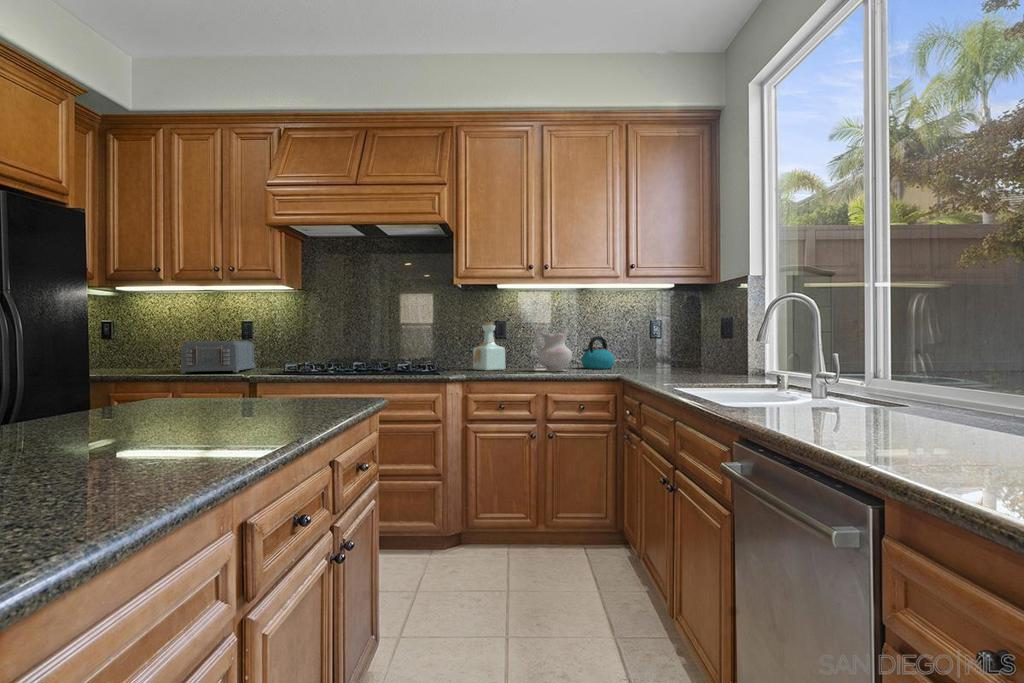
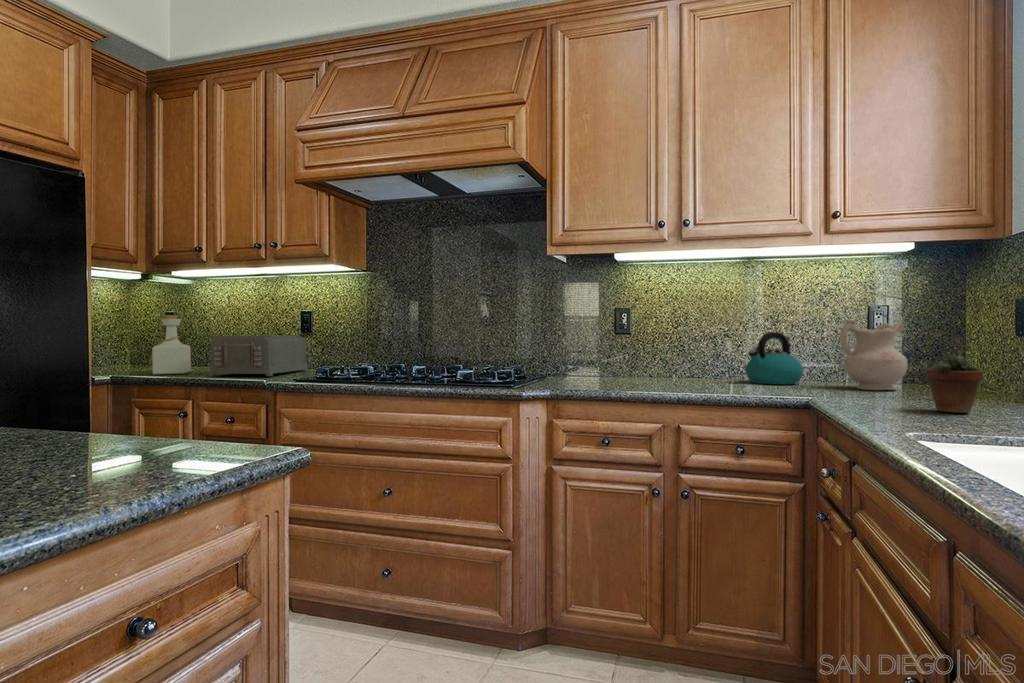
bottle: present [473,322,505,370] -> present [149,315,191,374]
ceramic pitcher: present [535,328,572,372] -> present [840,321,907,390]
succulent plant: none [676,337,701,378] -> present [926,336,983,413]

